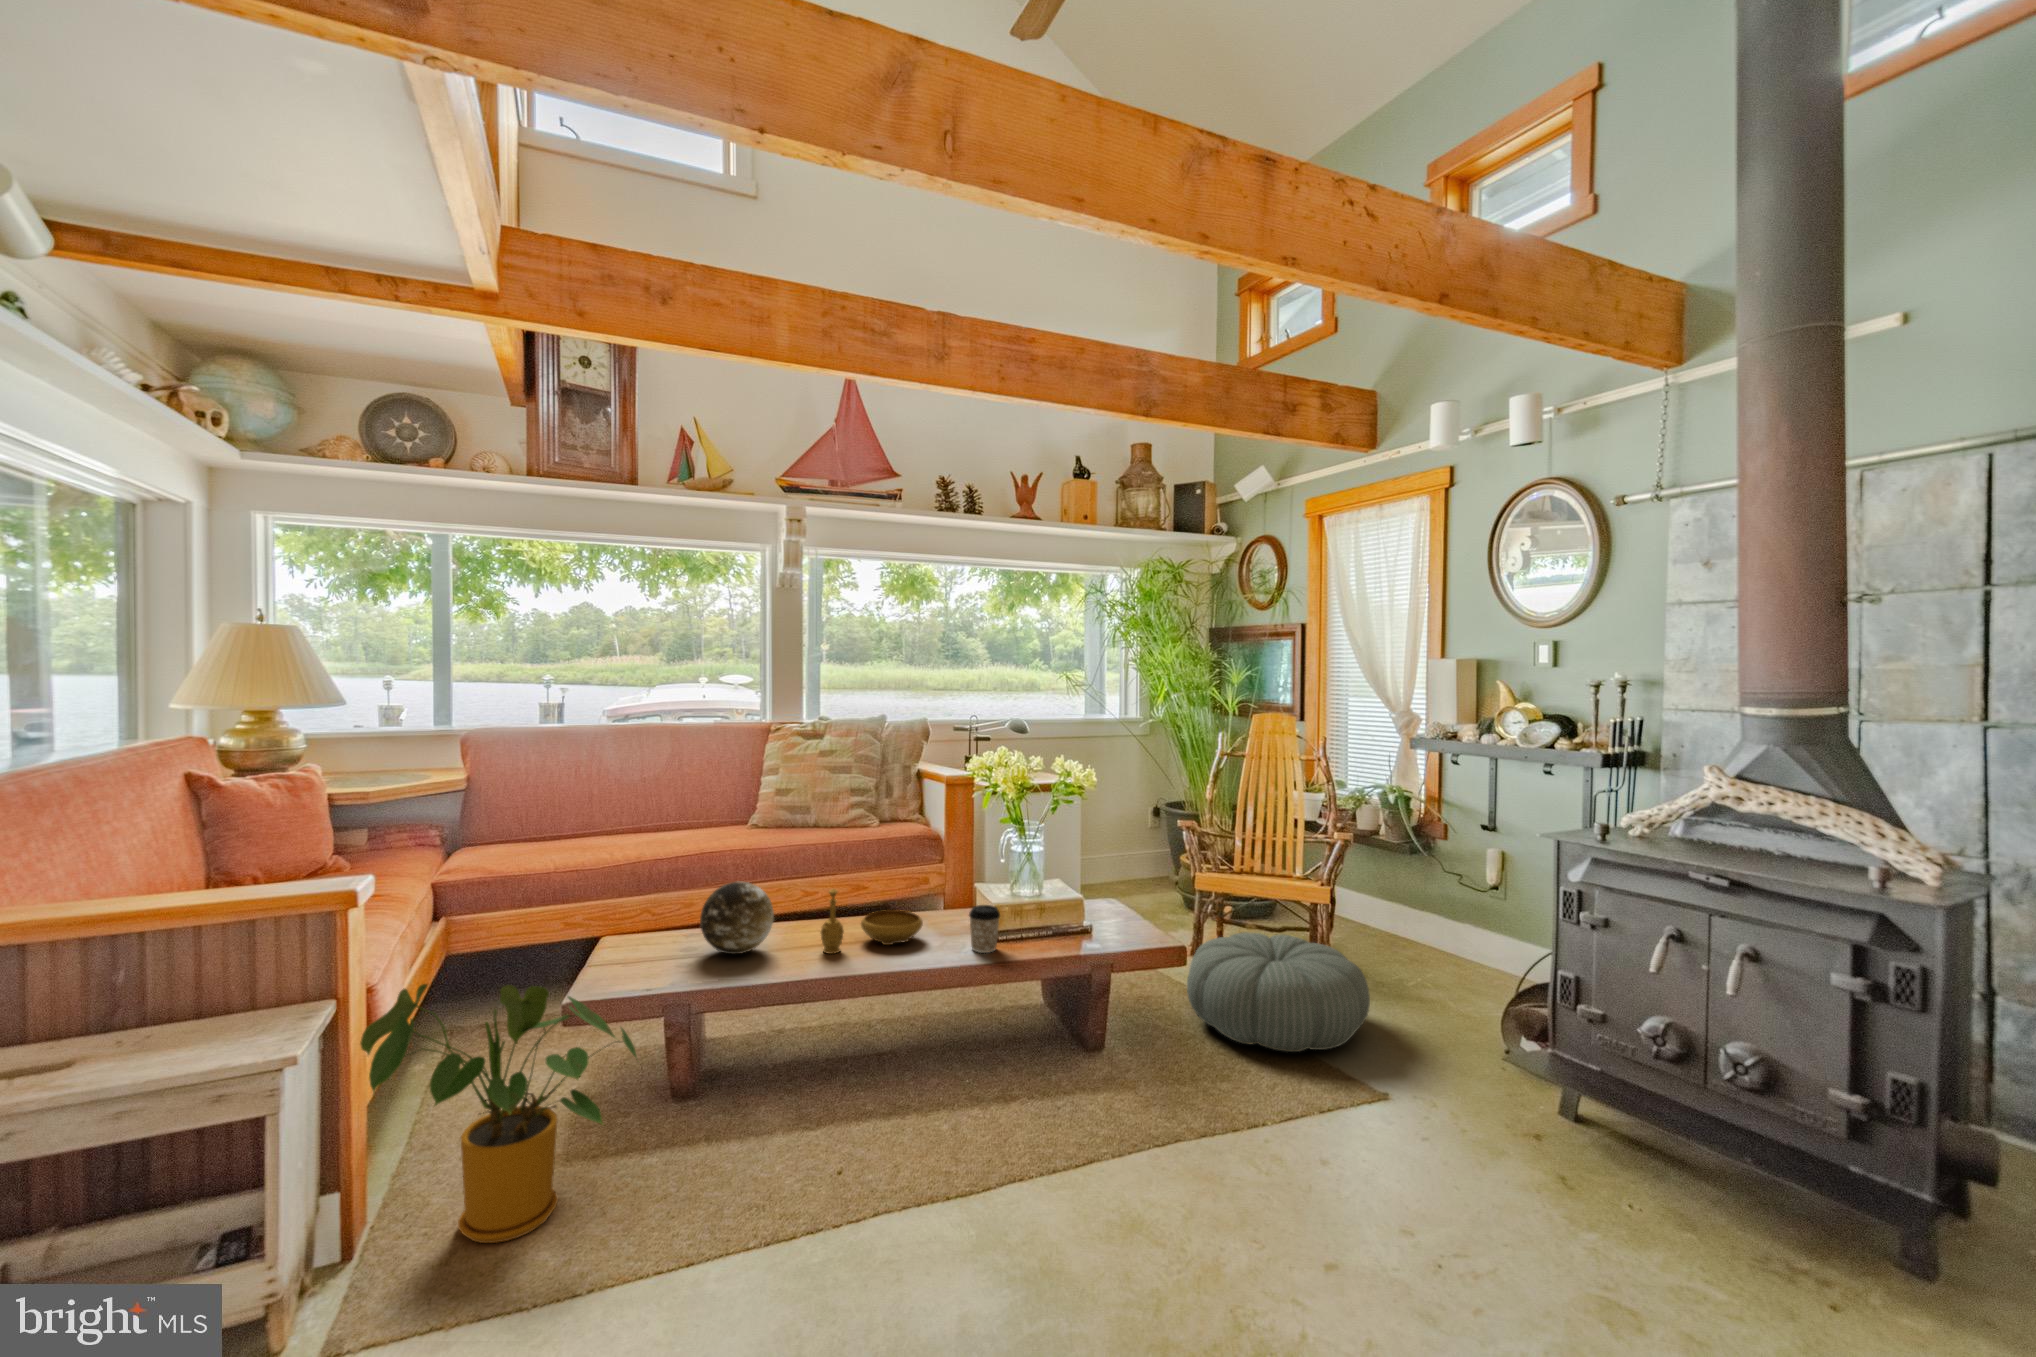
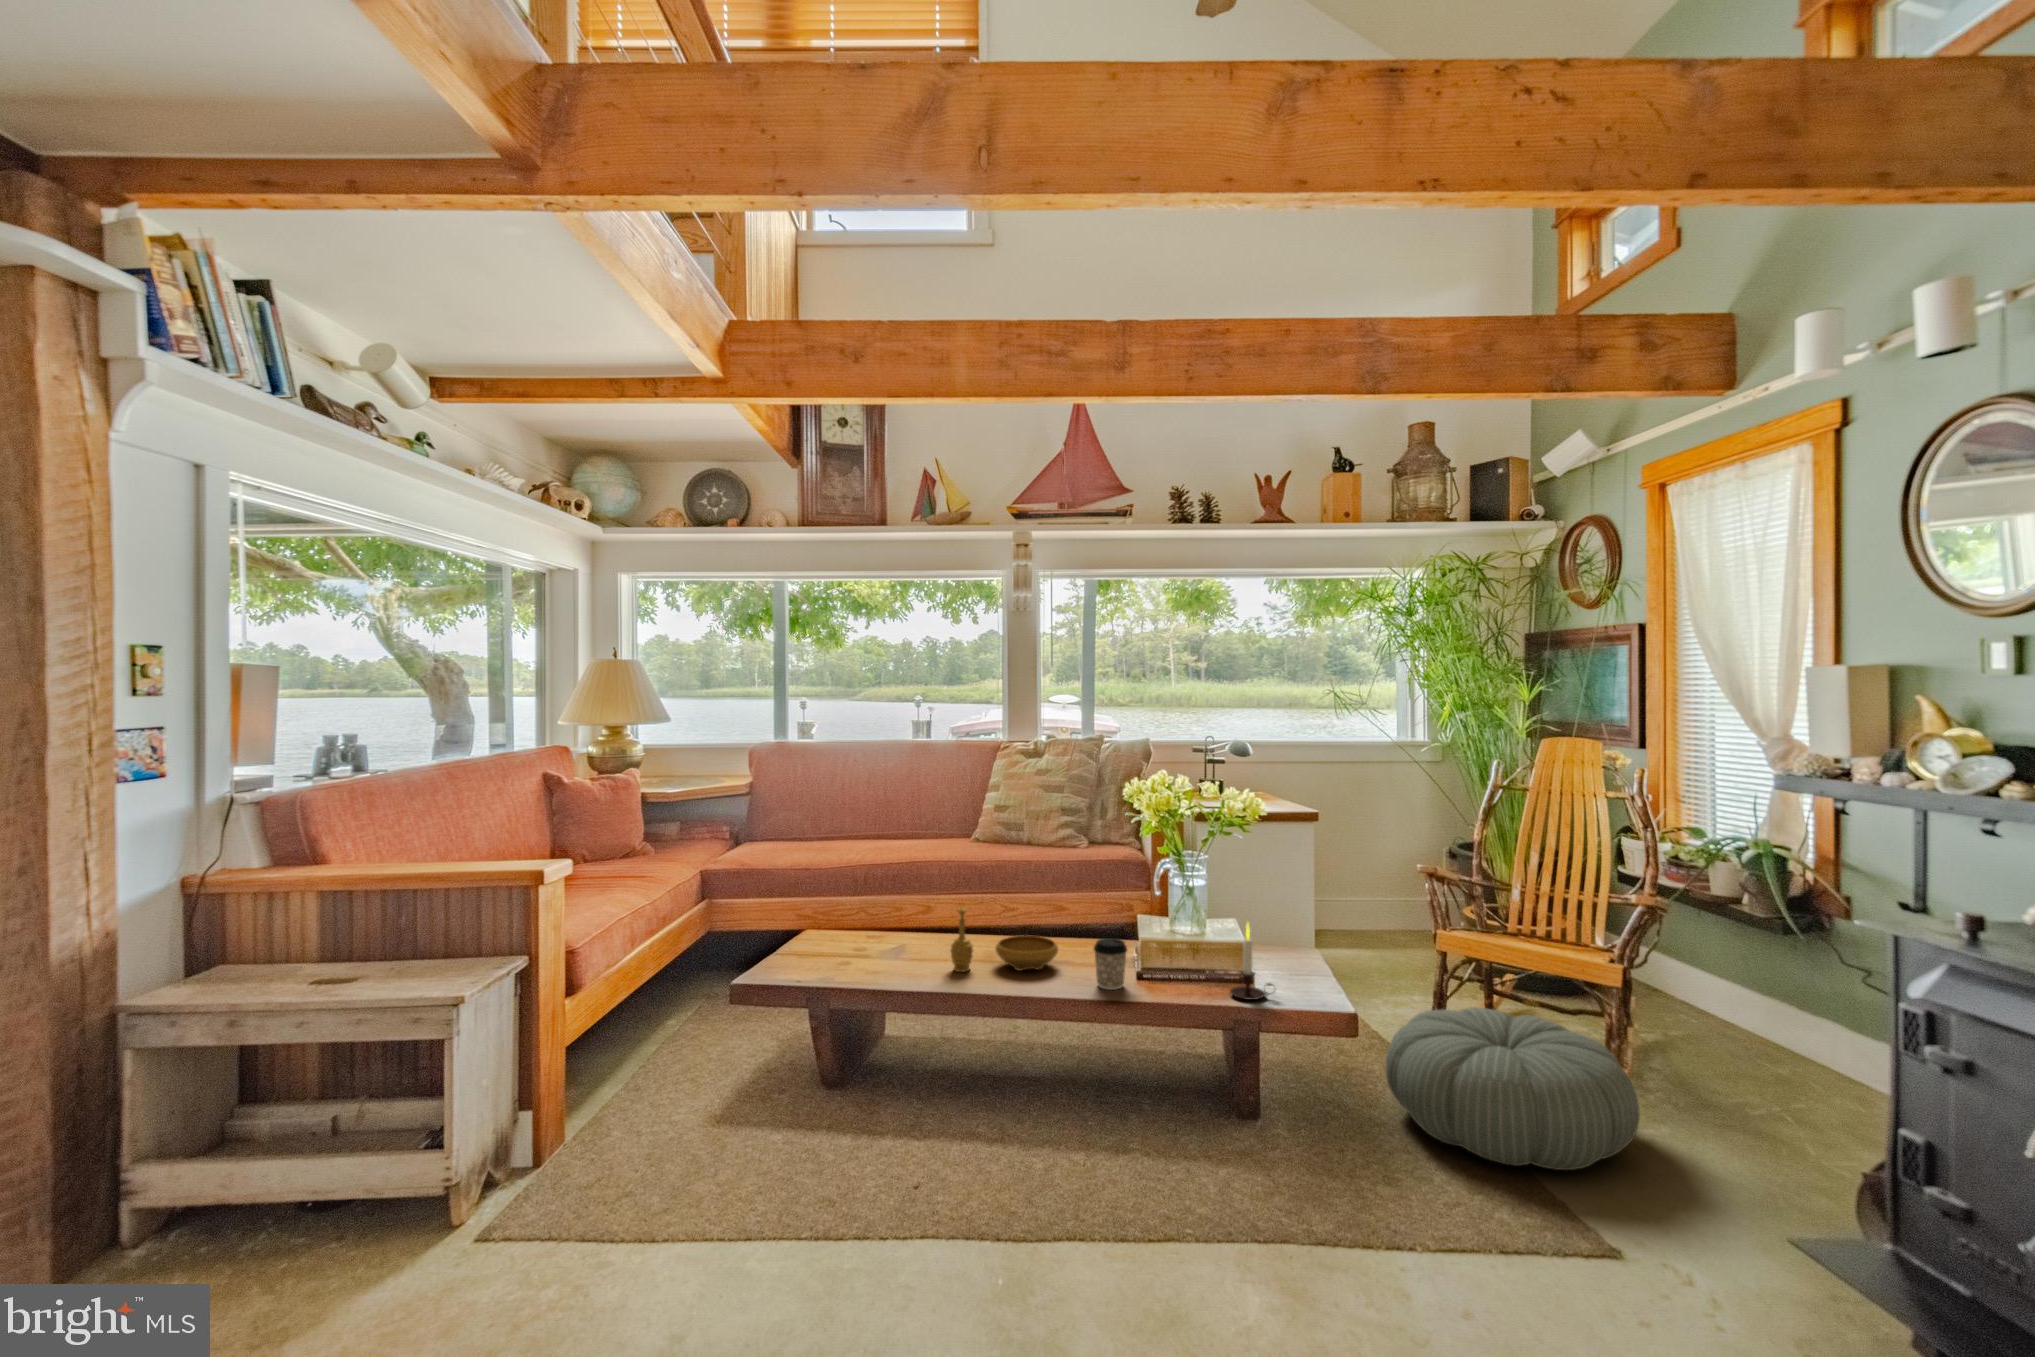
candle: none [1088,878,1127,947] -> present [1230,923,1272,1000]
decorative orb: present [700,882,774,954] -> none [845,893,912,962]
house plant: present [360,984,637,1243] -> none [532,955,747,1184]

